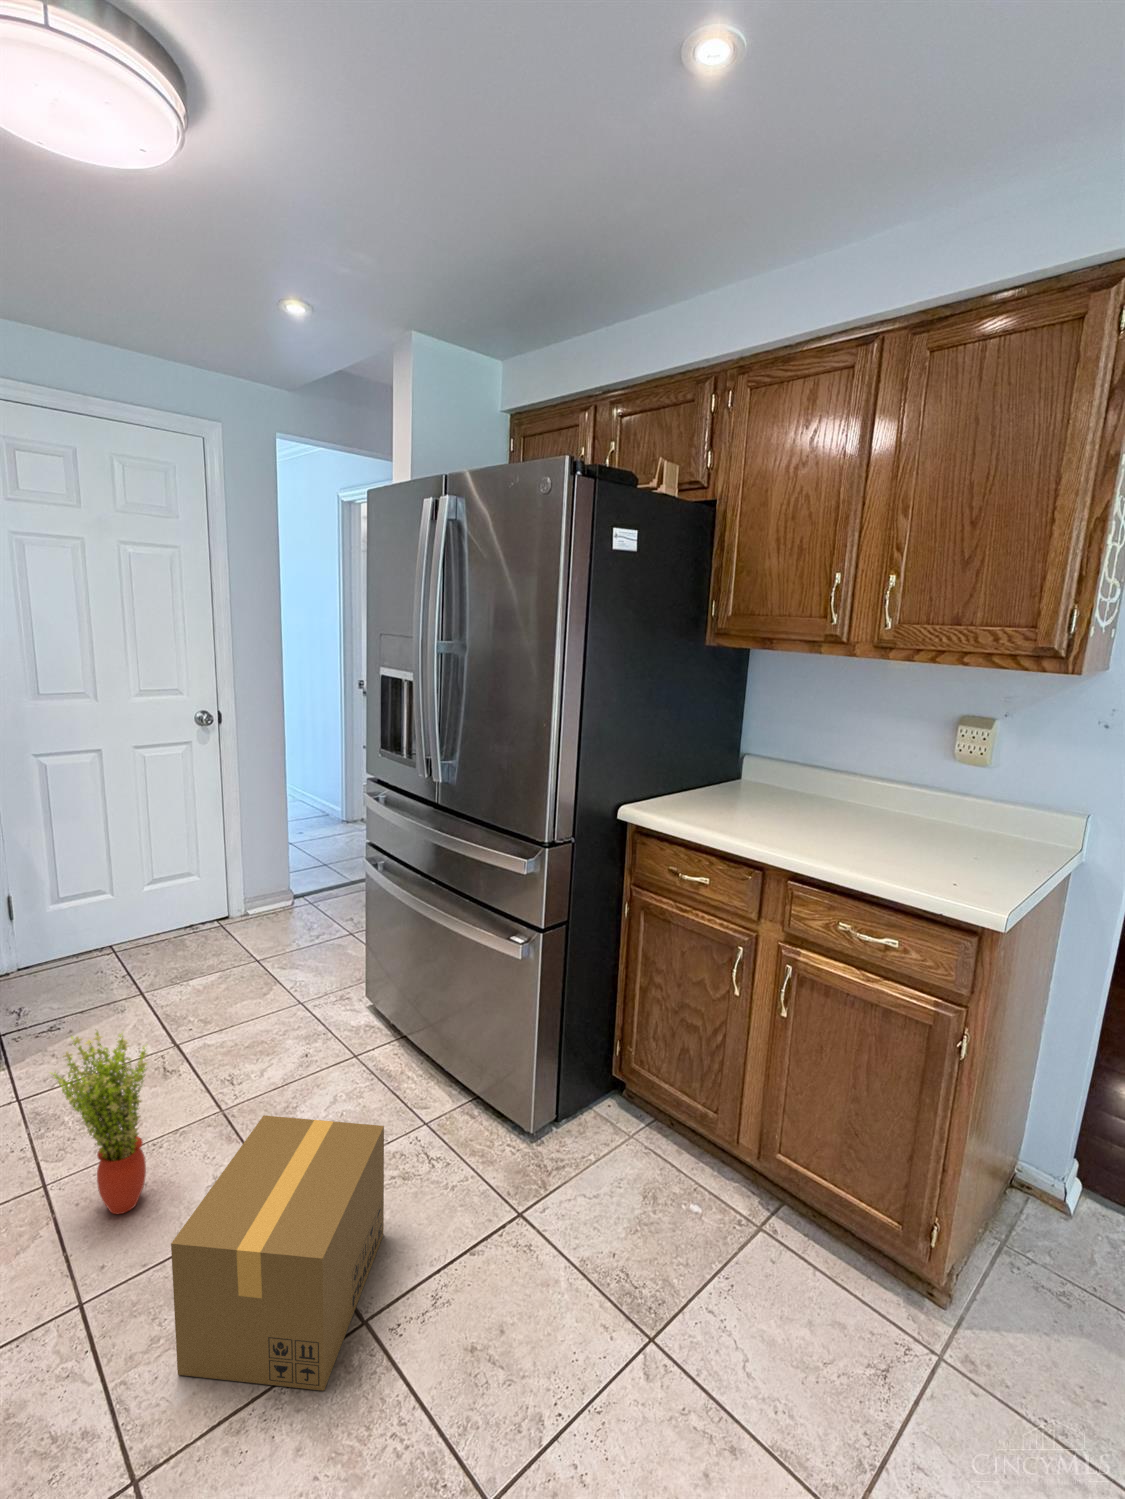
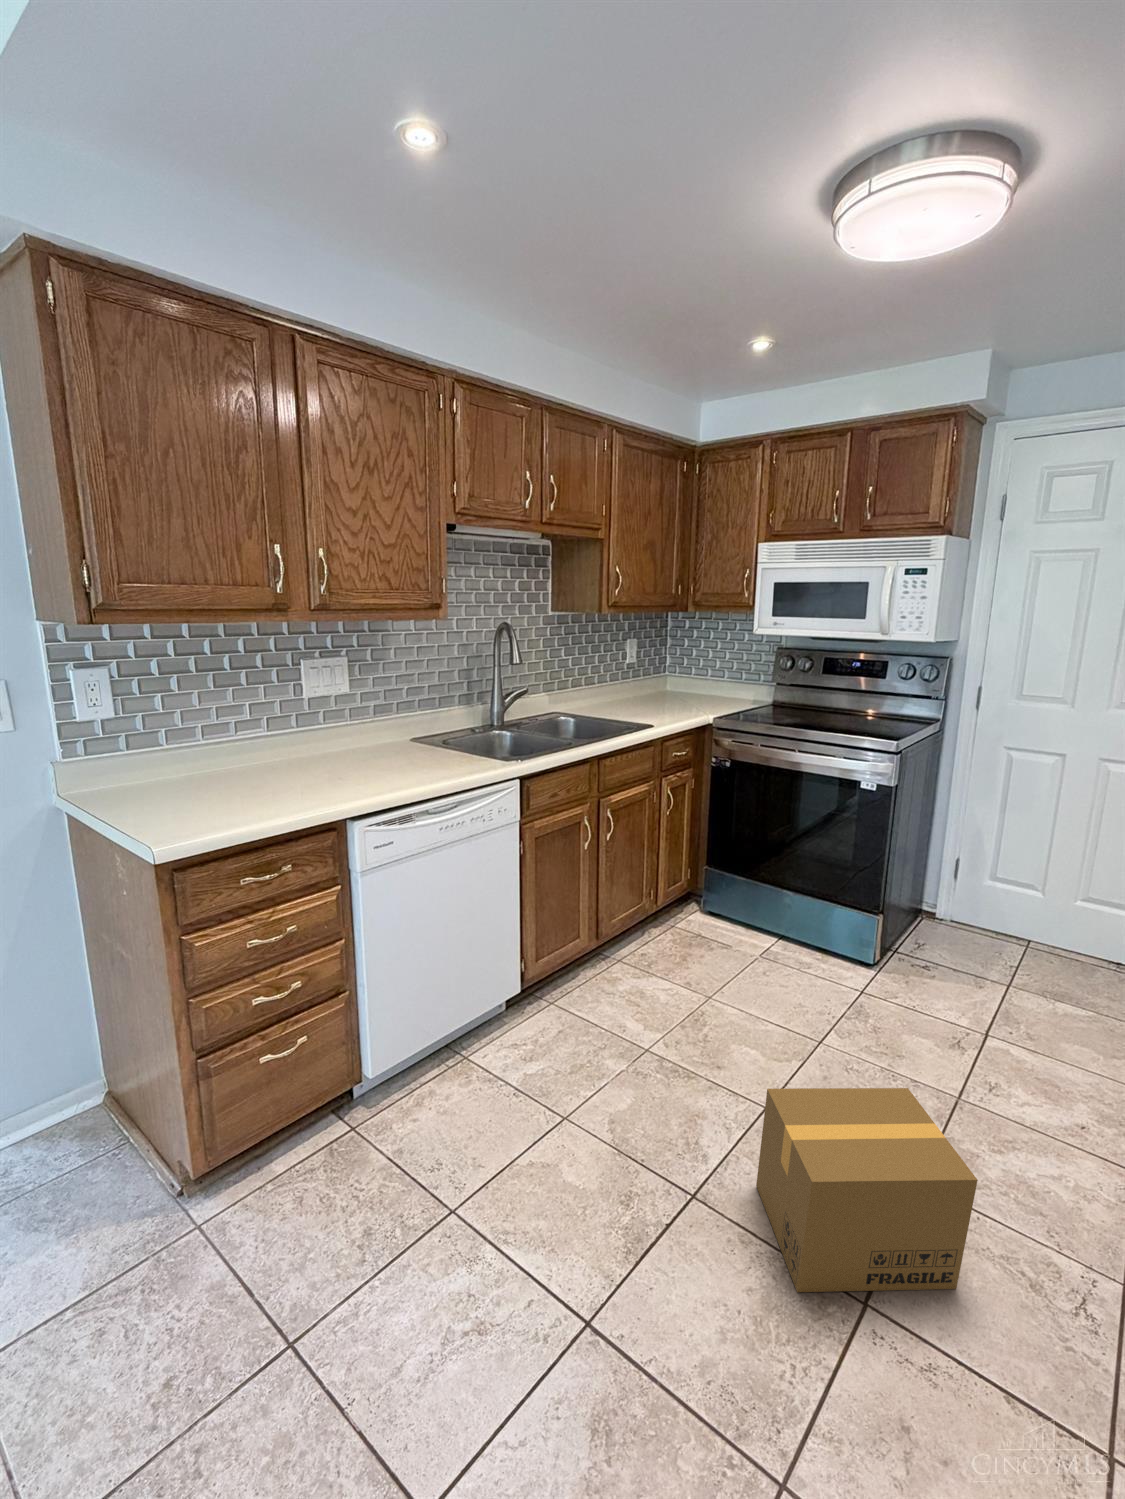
potted plant: present [51,1032,147,1214] -> none [812,939,877,1094]

